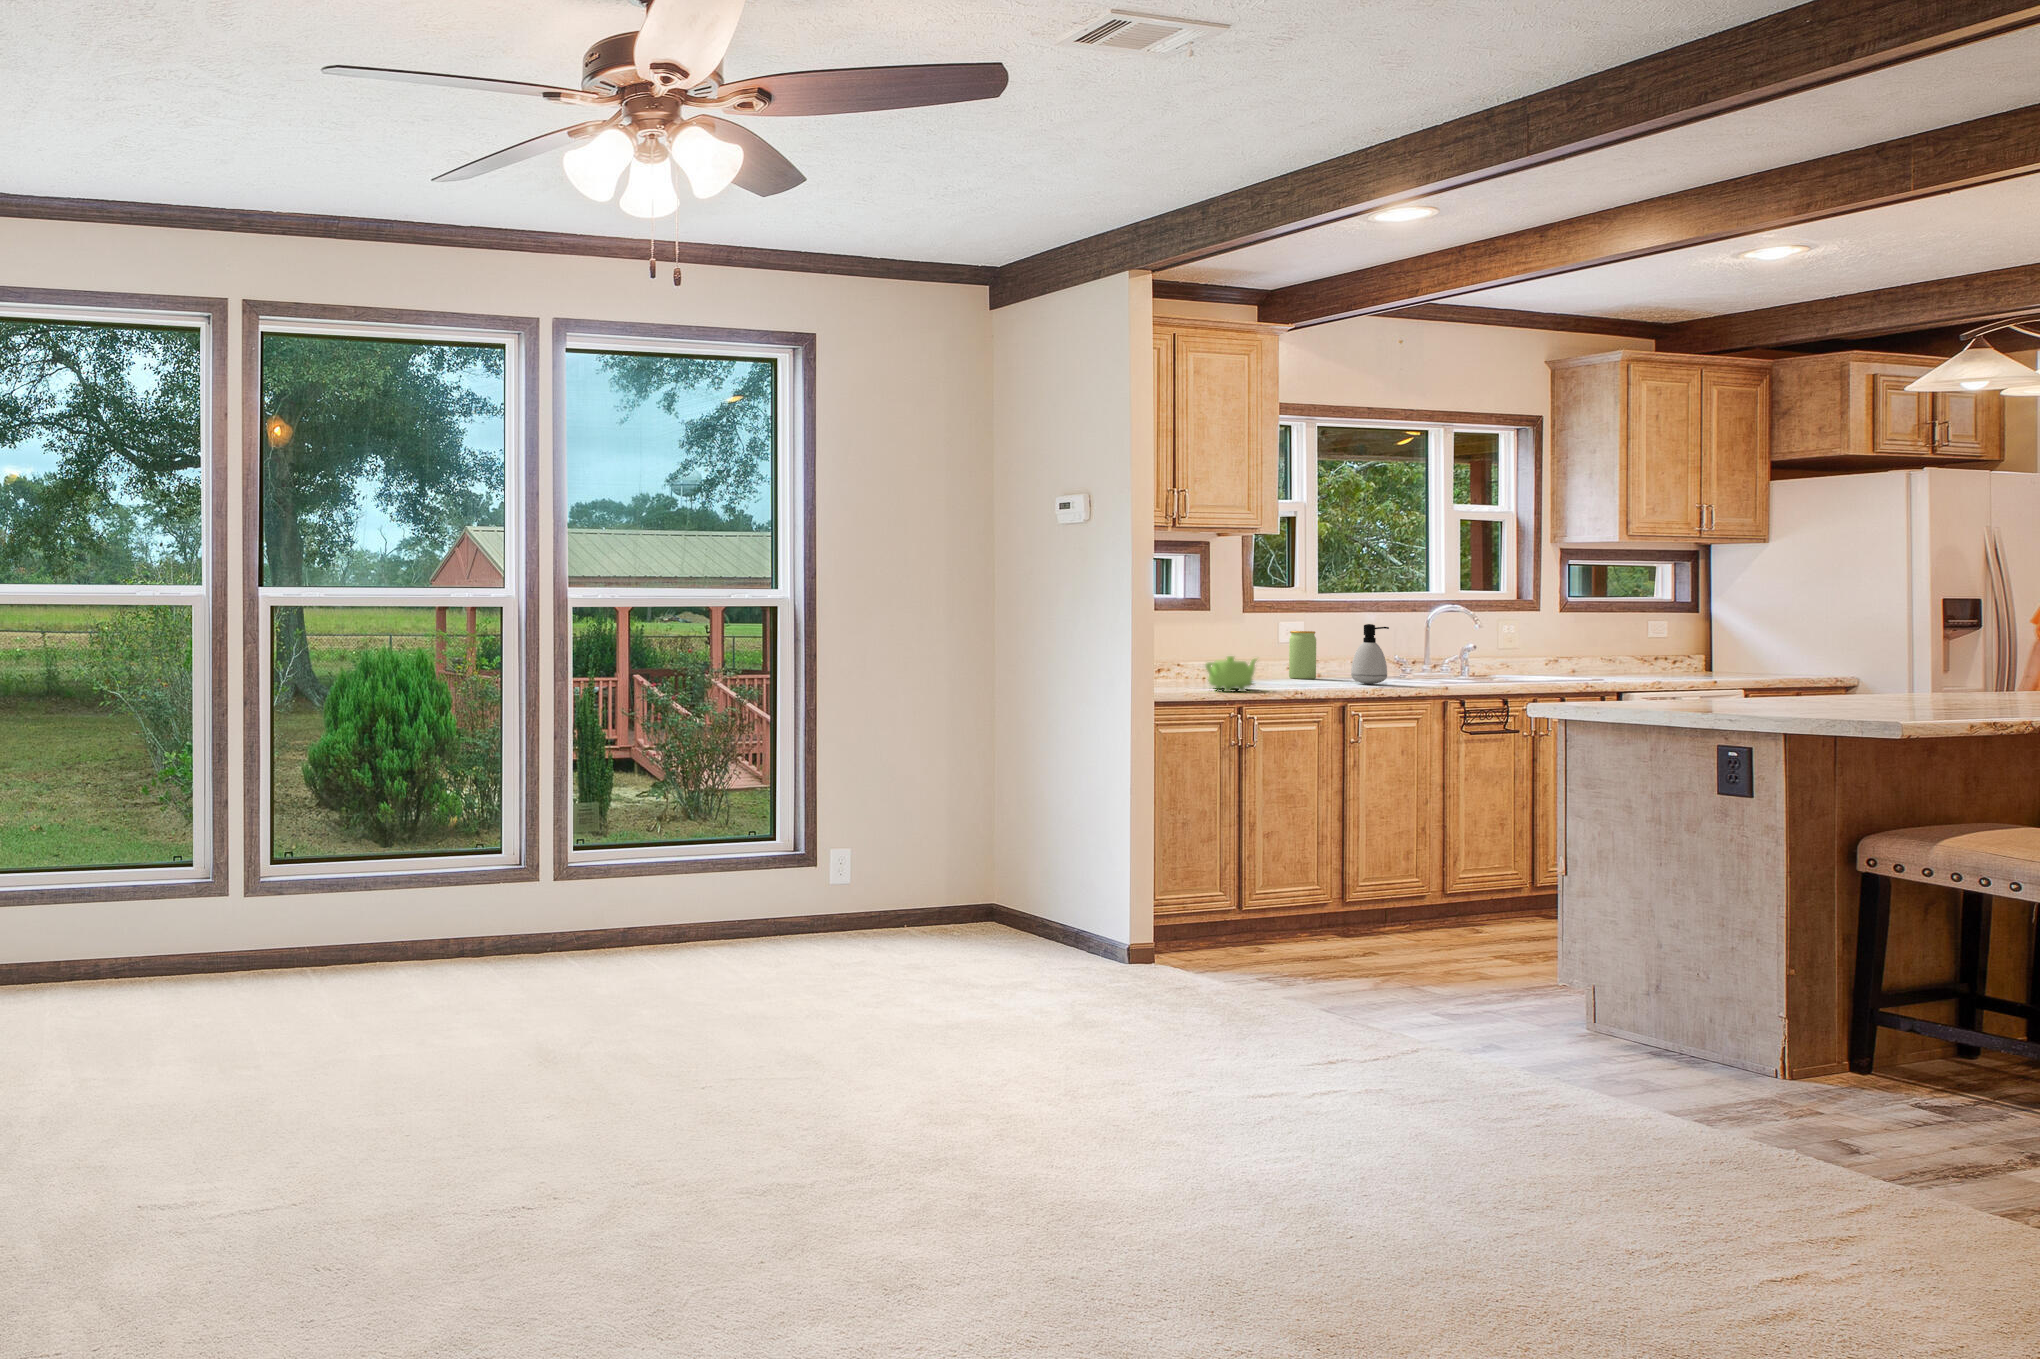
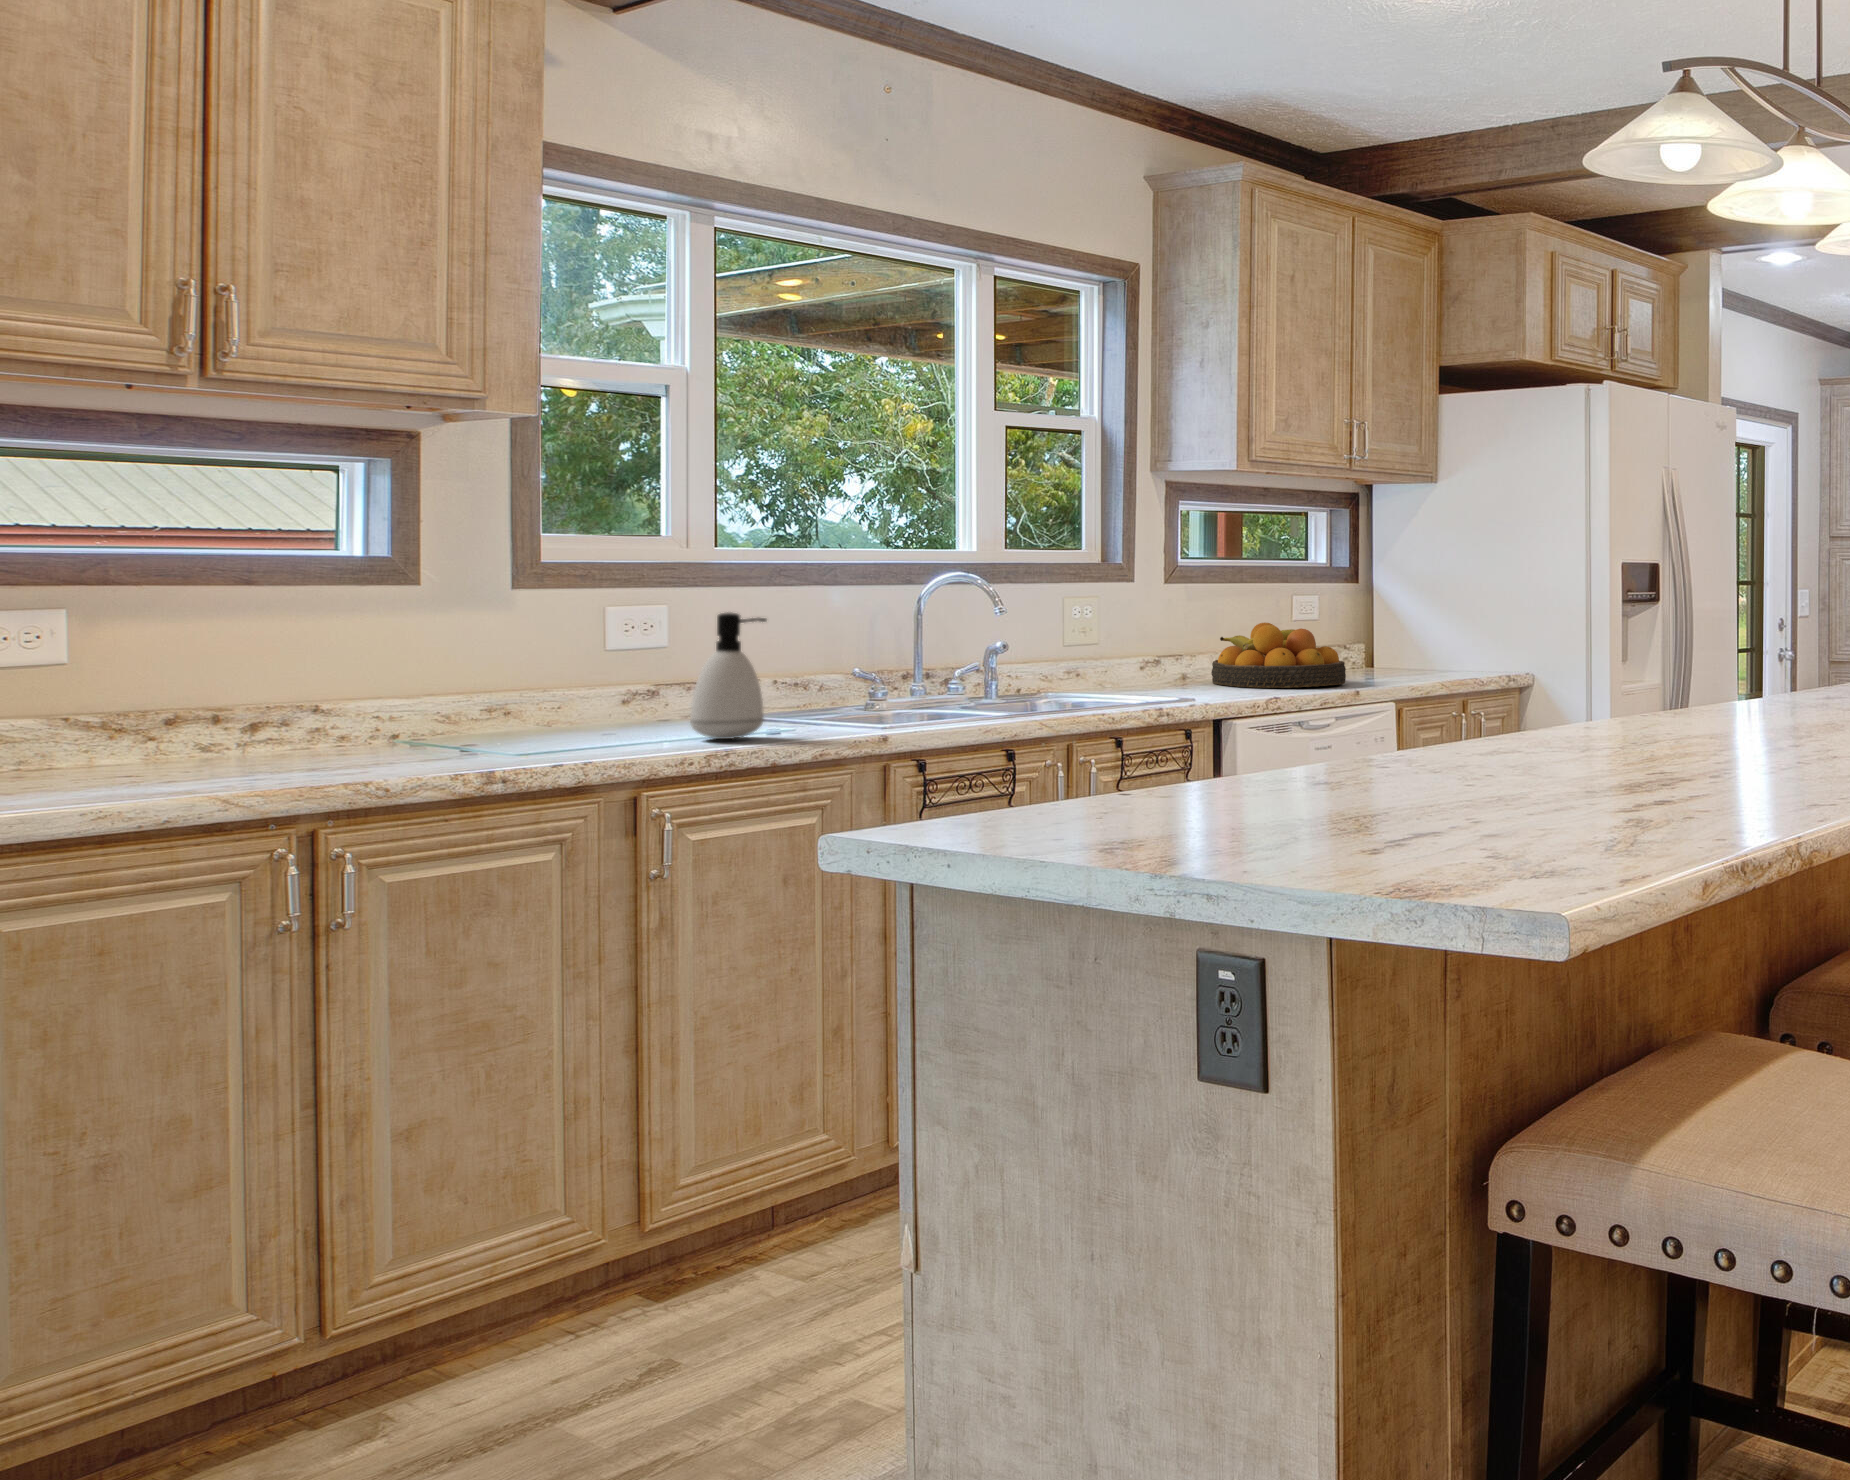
jar: present [1289,631,1316,679] -> none [591,628,650,730]
fruit bowl: none [1599,637,1702,677] -> present [1211,623,1346,688]
teapot: present [1206,656,1257,692] -> none [211,701,382,795]

